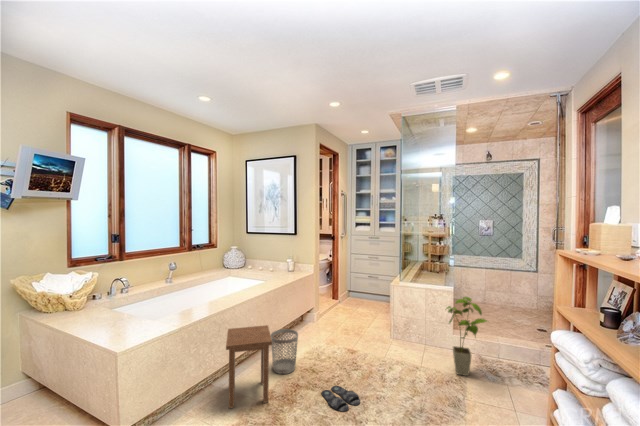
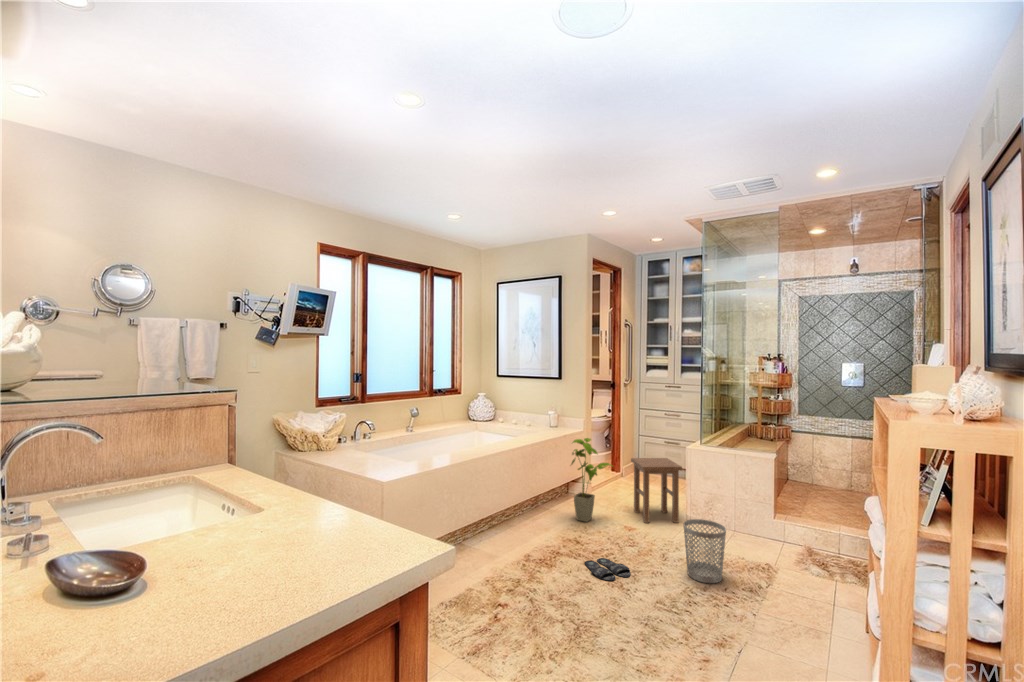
house plant: present [446,297,487,376] -> present [571,438,612,522]
stool: present [226,325,272,408] -> present [631,458,682,523]
wastebasket: present [271,329,298,374] -> present [683,519,726,583]

